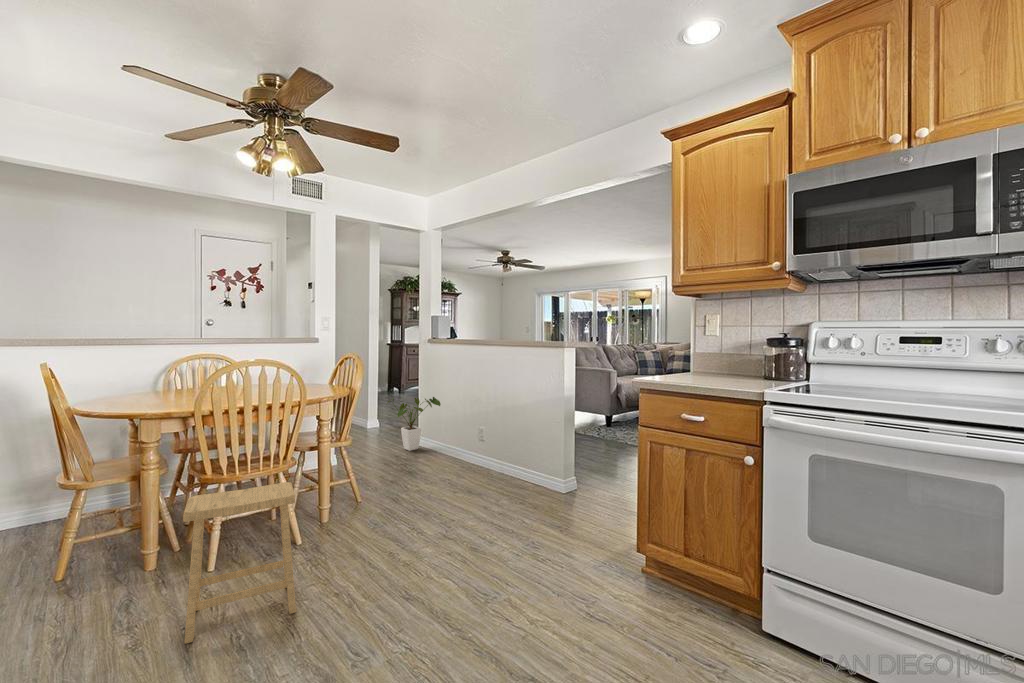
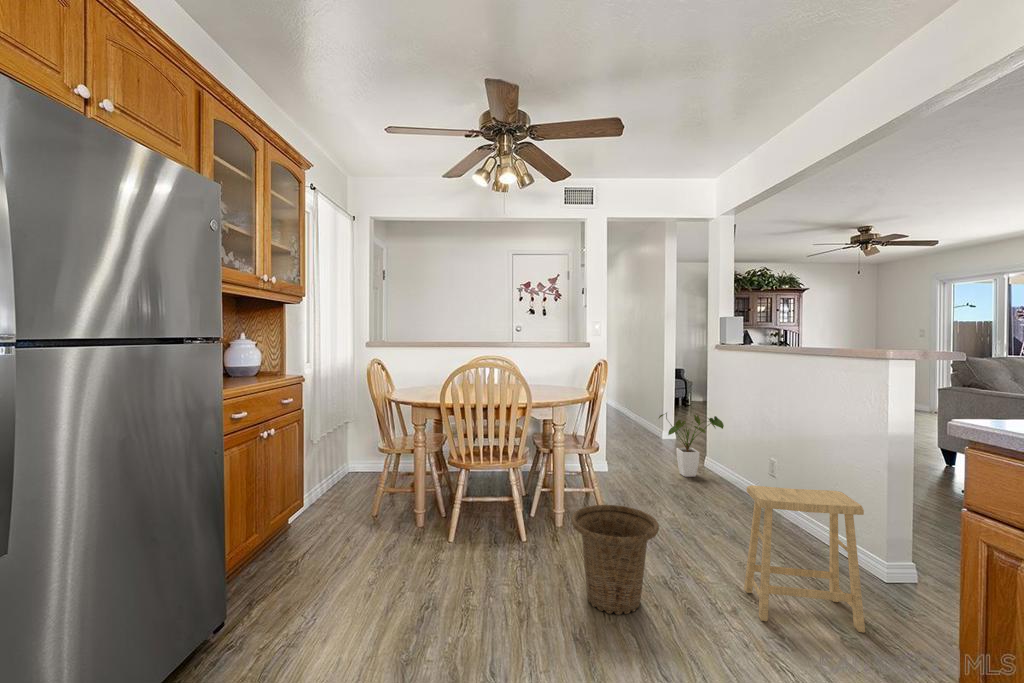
basket: none [379,479,454,572] -> present [571,505,659,615]
footstool: present [183,482,296,644] -> present [744,485,865,633]

